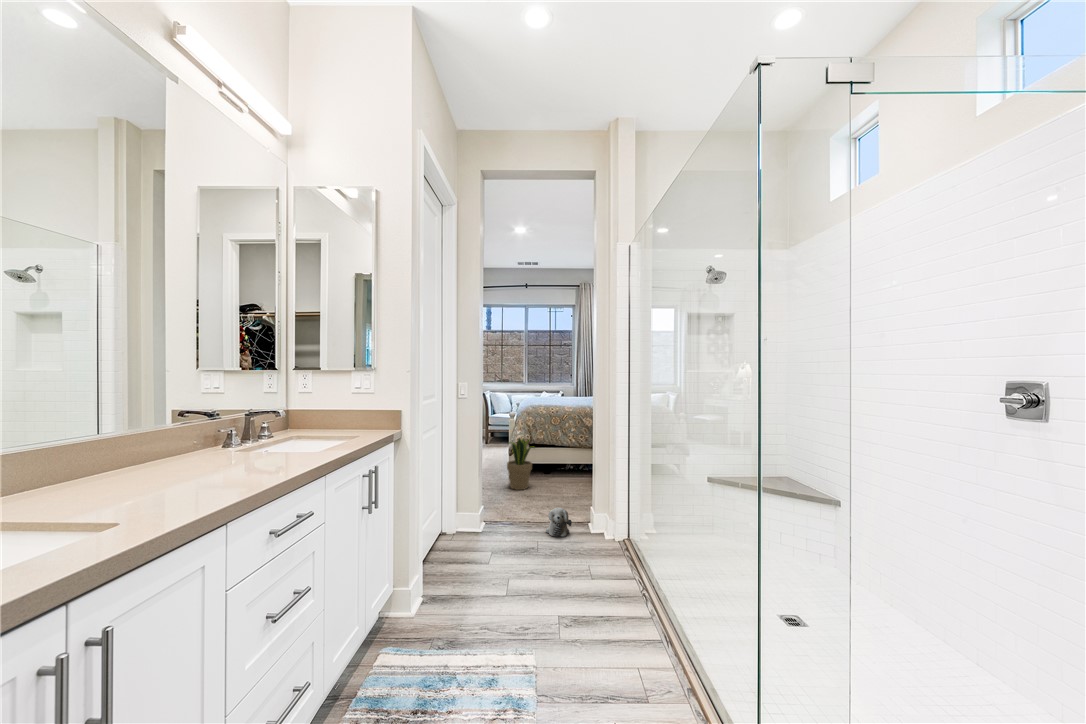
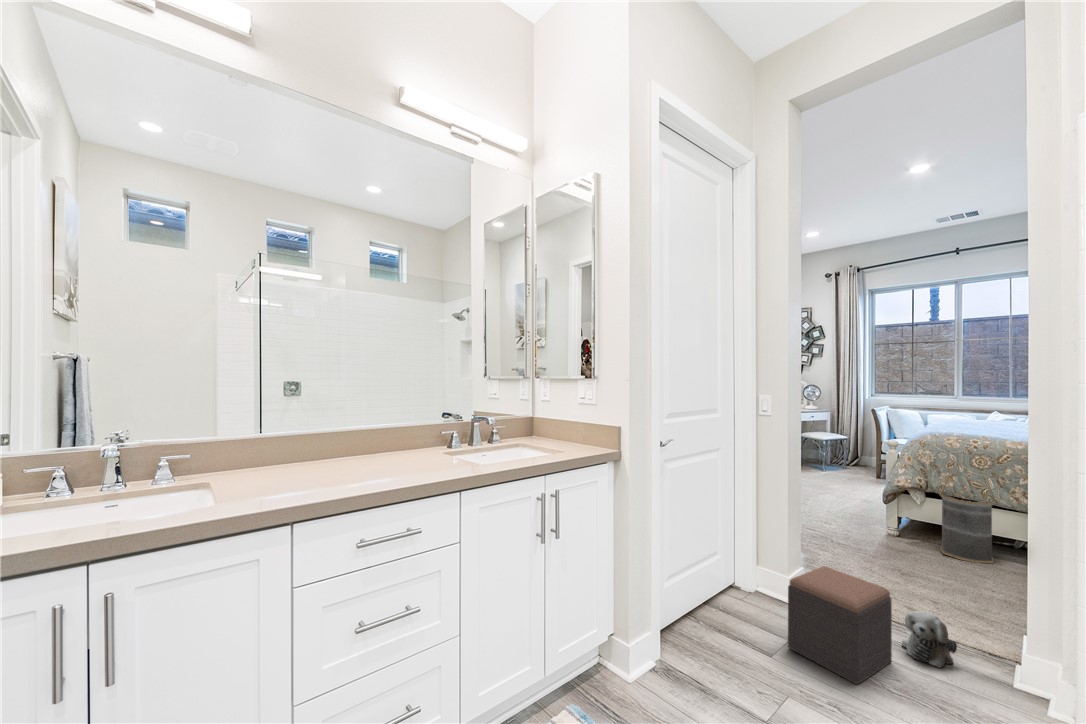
basket: none [537,426,563,481] -> present [939,468,996,563]
potted plant: present [507,438,532,490] -> none [871,479,924,562]
footstool: none [495,496,547,560] -> present [788,566,892,685]

